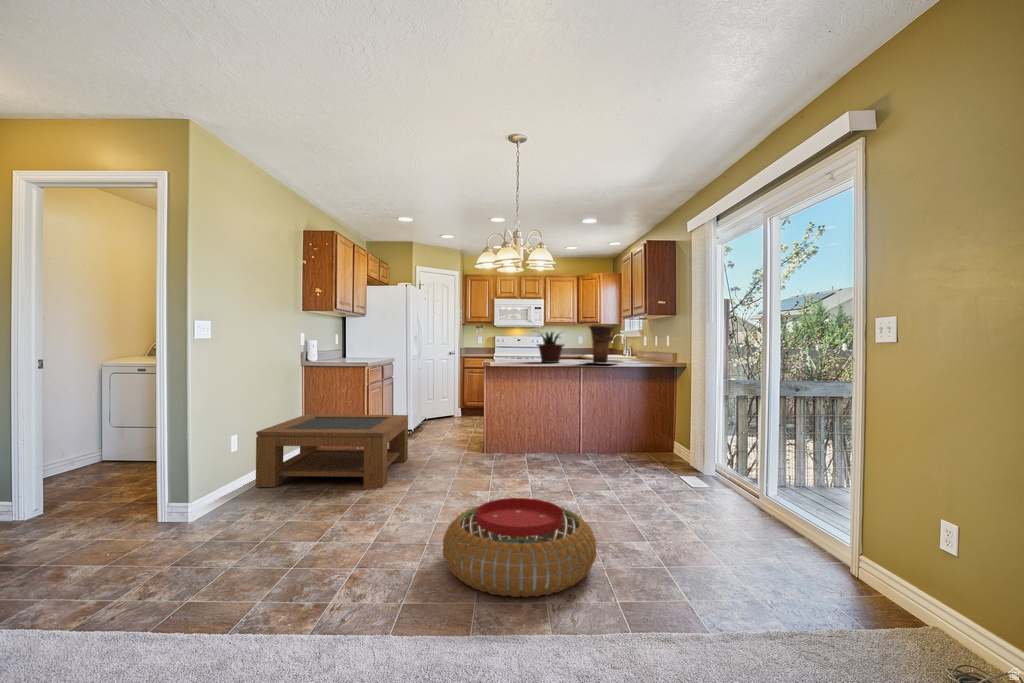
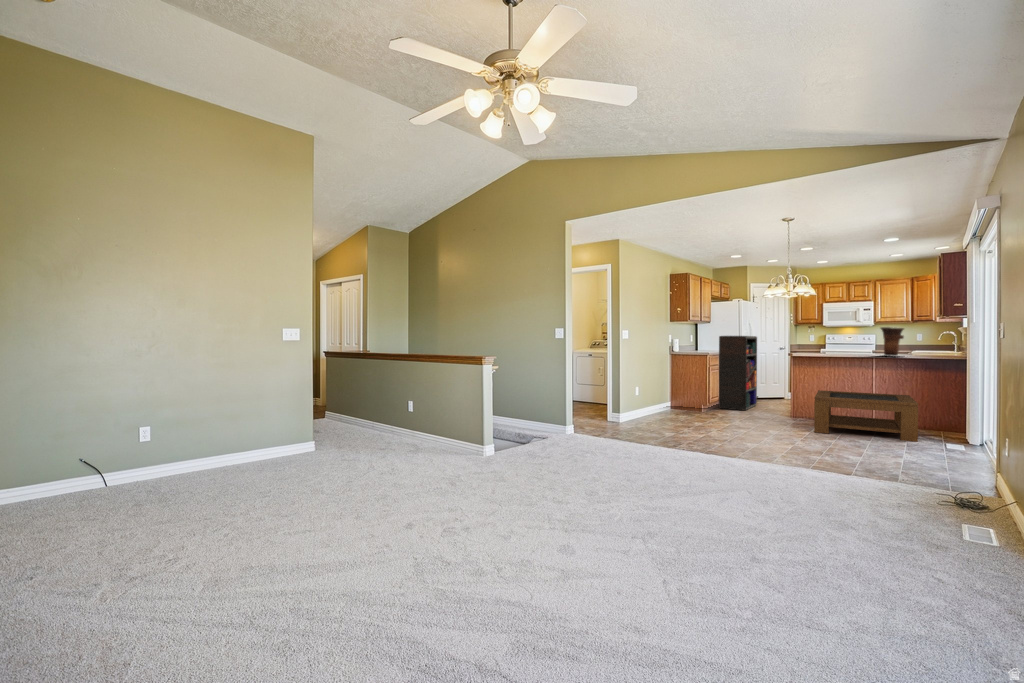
potted plant: present [537,332,564,363] -> none [832,332,864,355]
bookshelf: none [380,335,430,448] -> present [719,336,757,410]
coffee table: present [256,414,408,488] -> present [814,390,918,442]
pouf: present [443,498,596,597] -> none [737,420,823,458]

